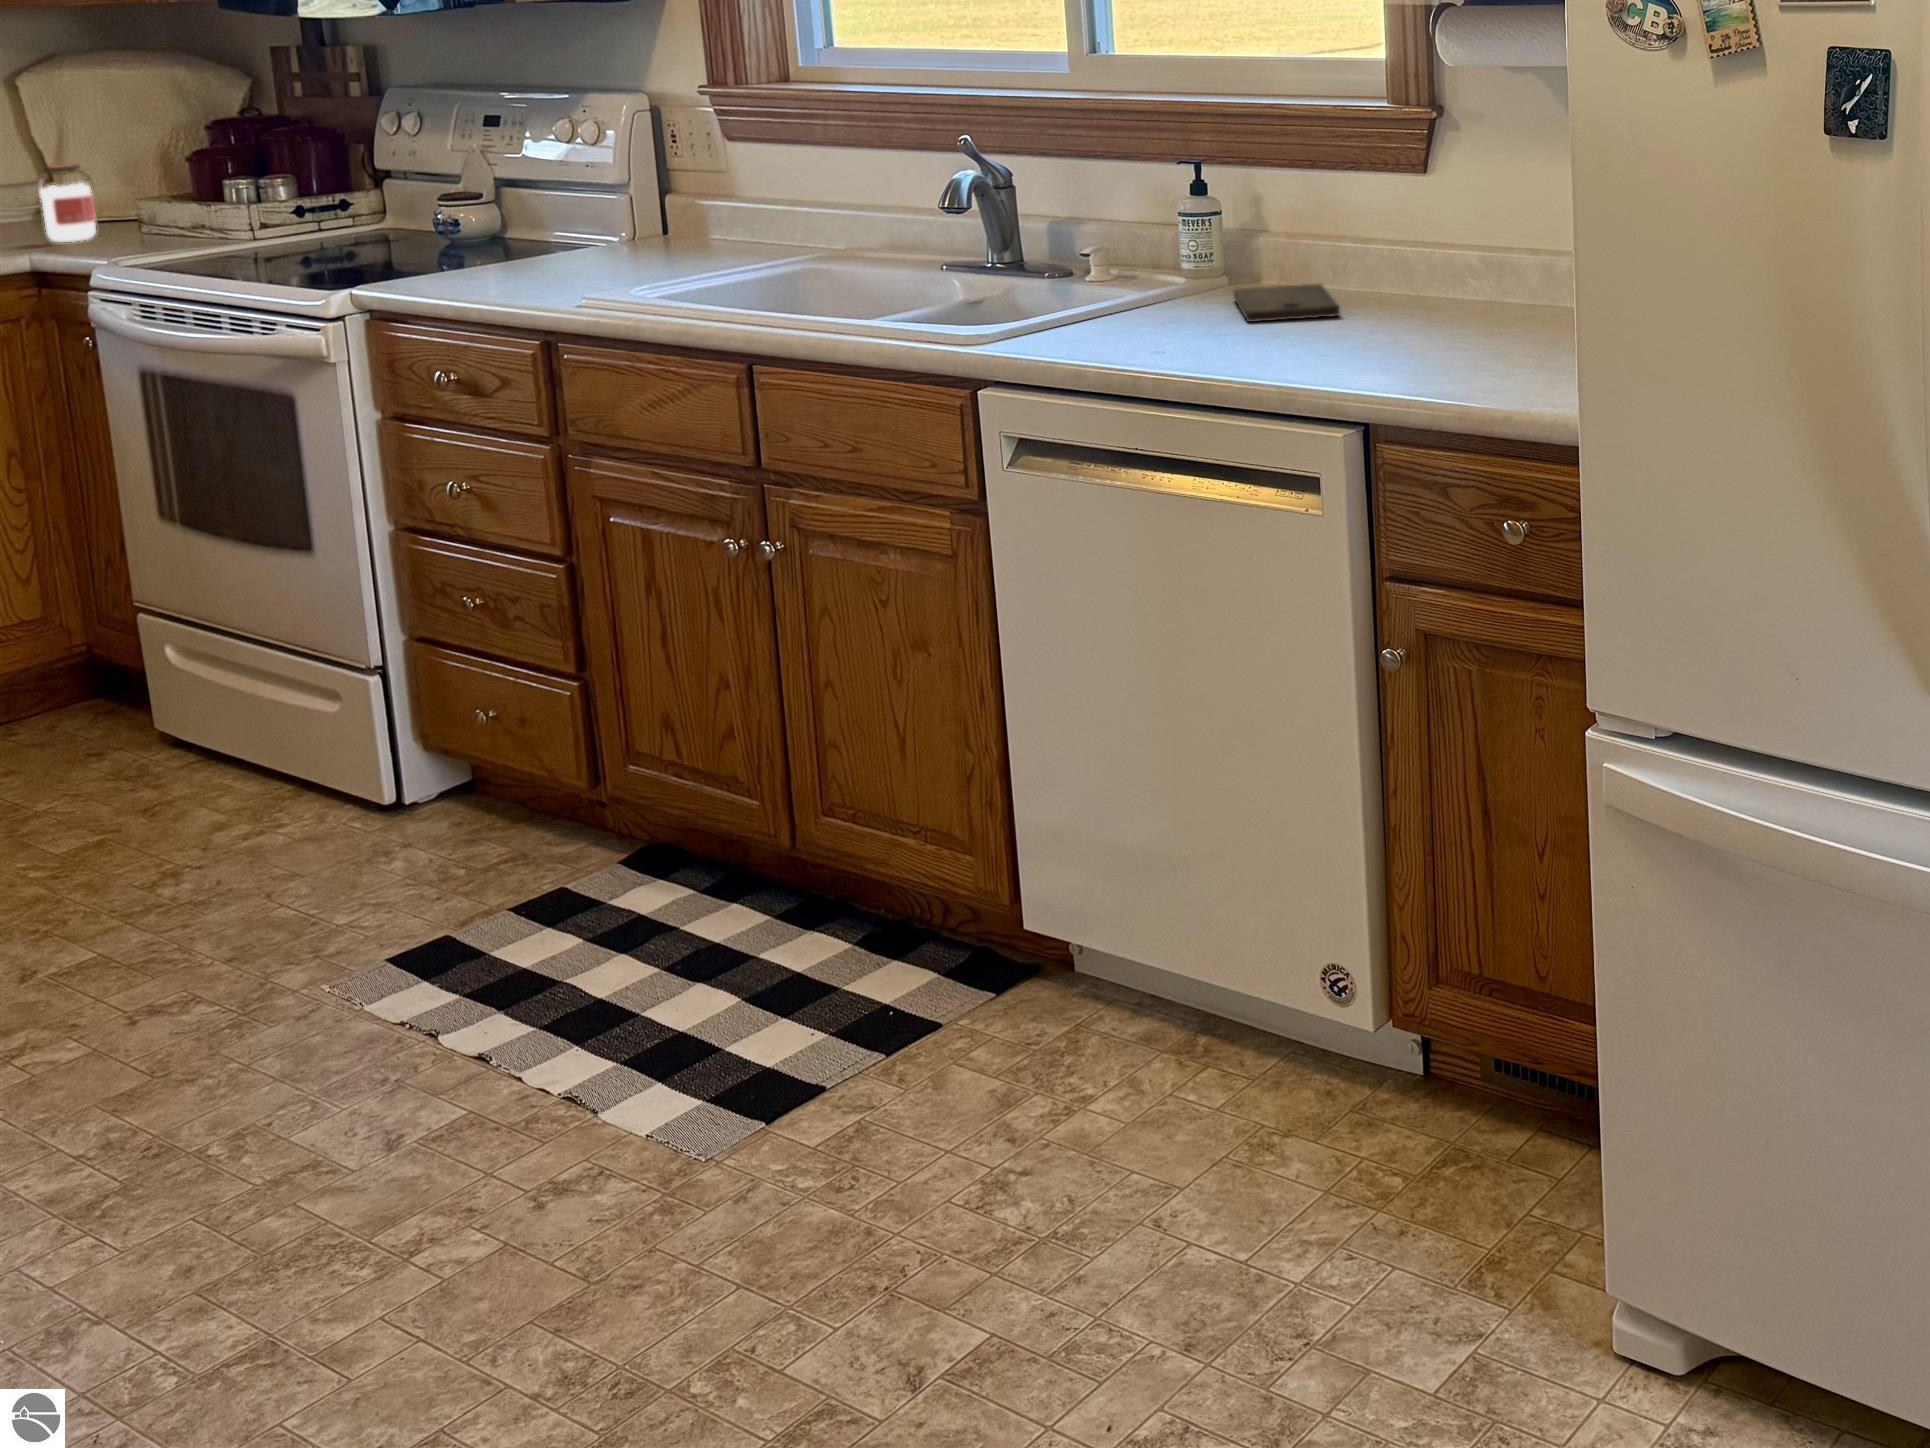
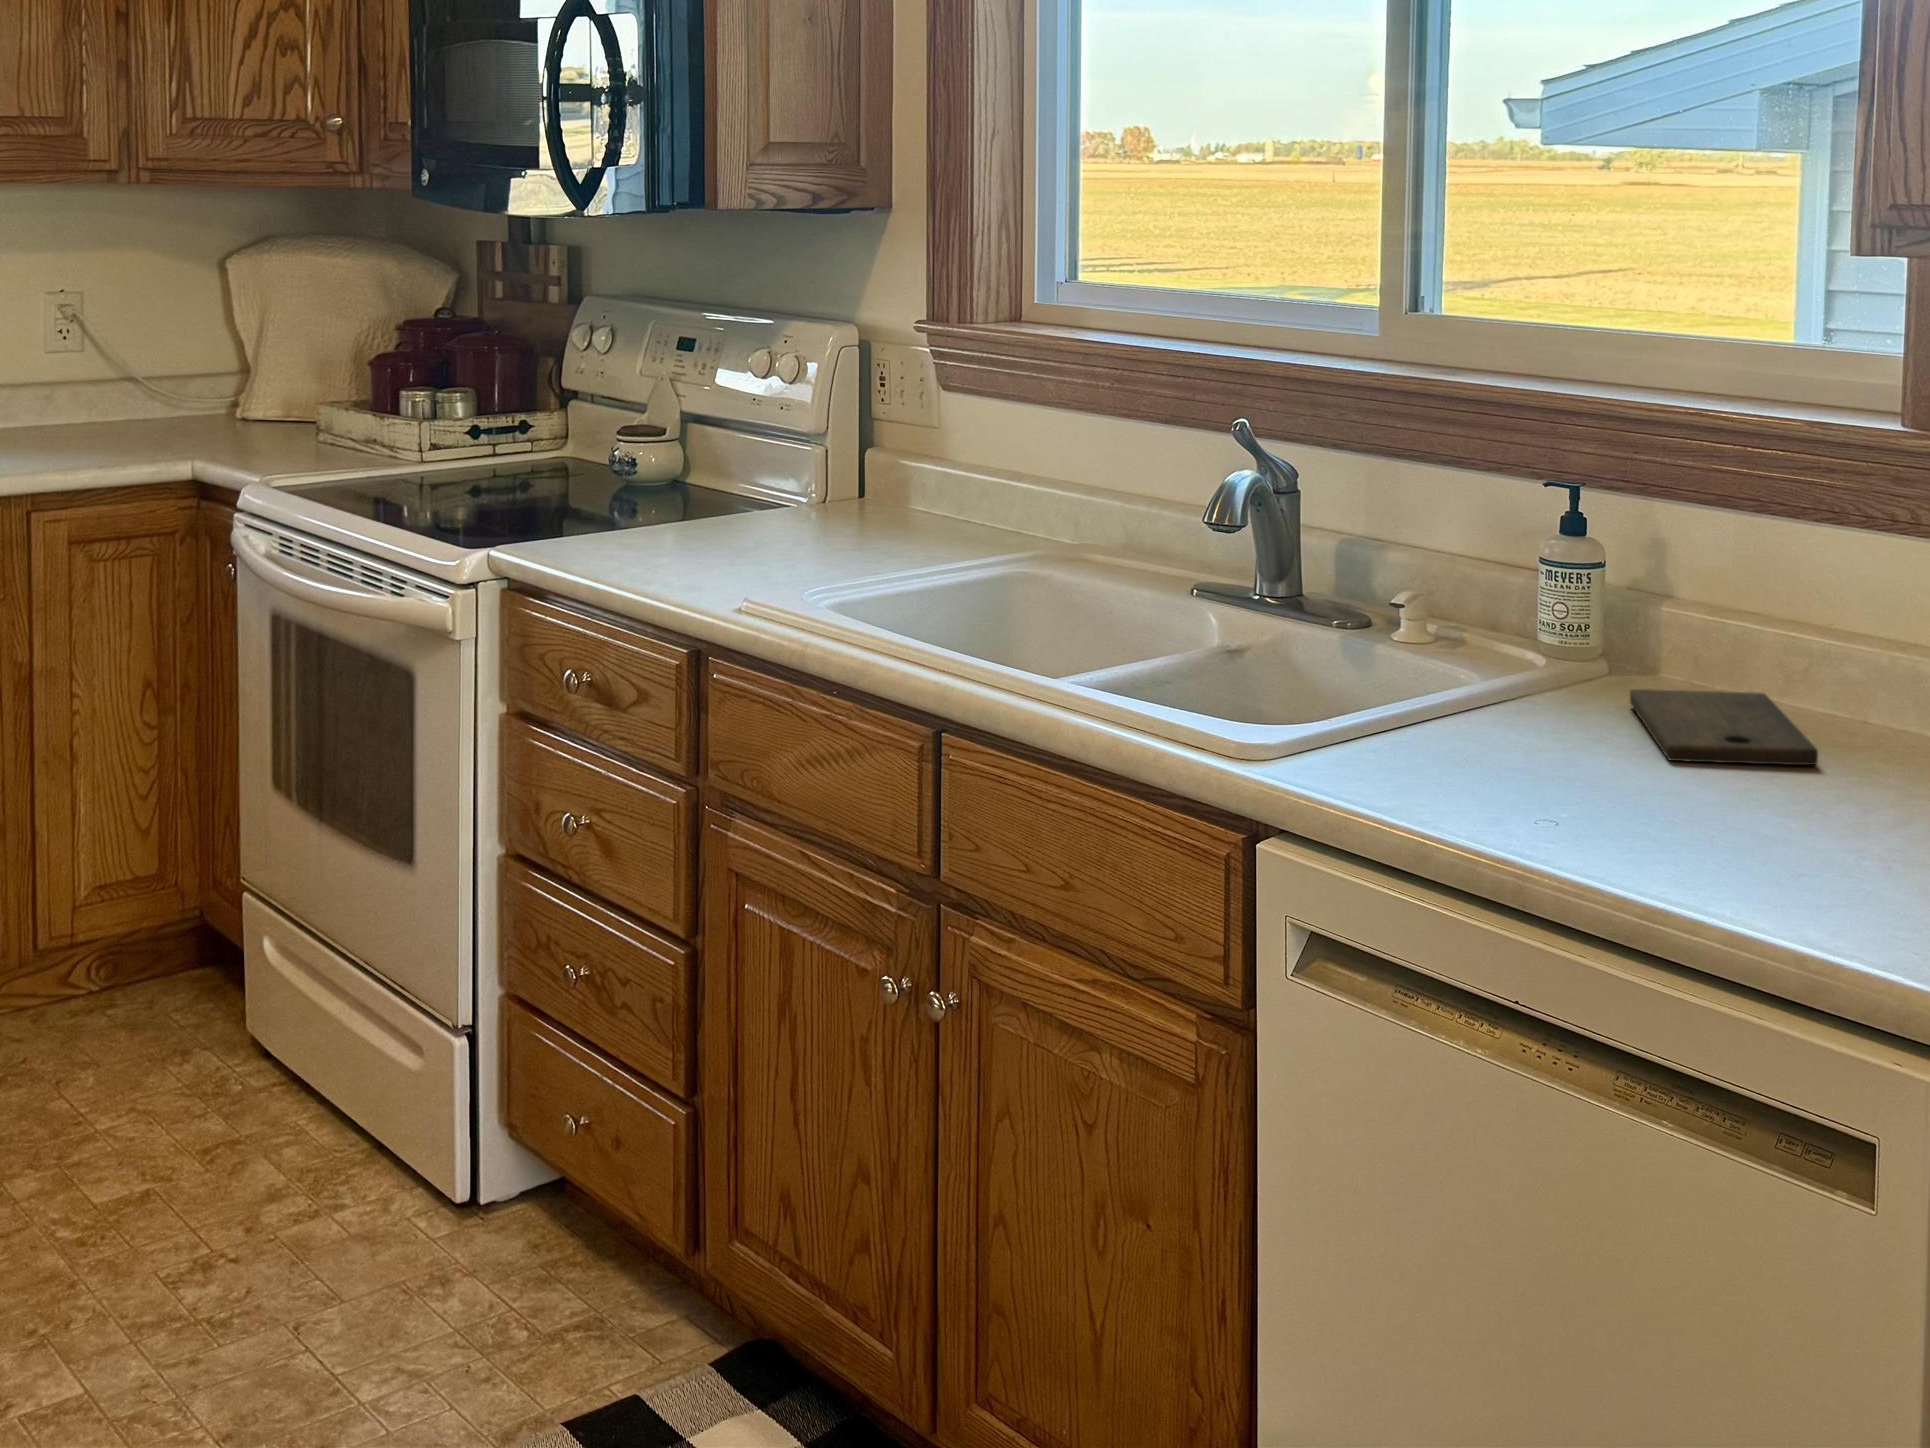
jar: present [37,164,96,242] -> none [219,361,274,449]

